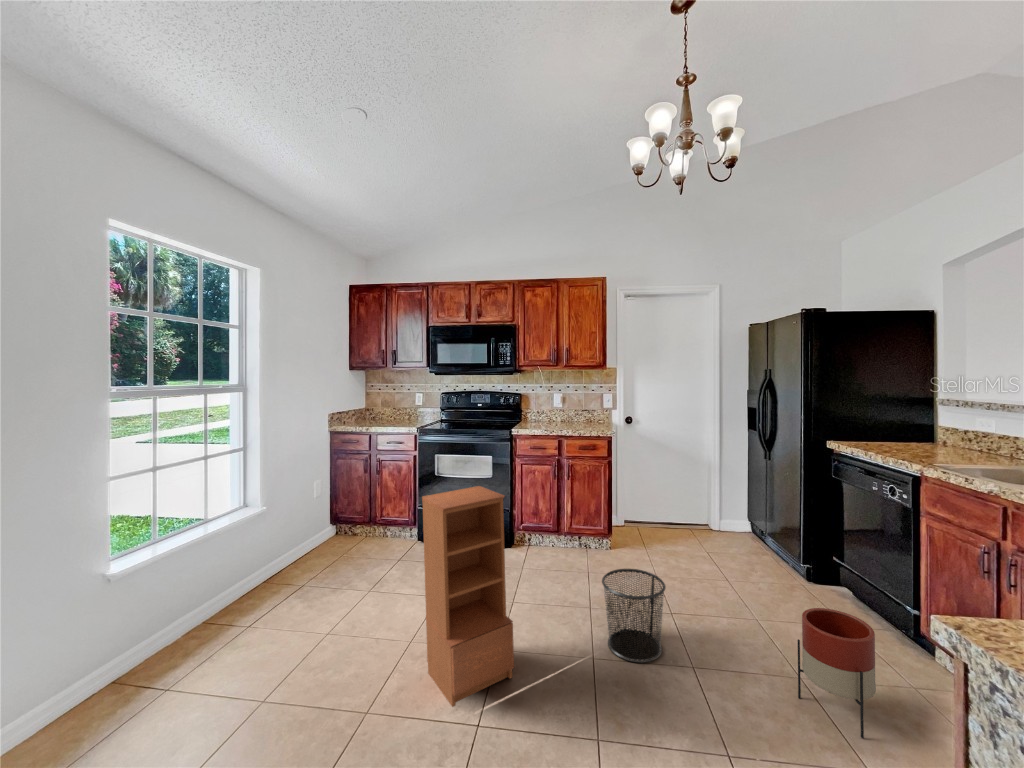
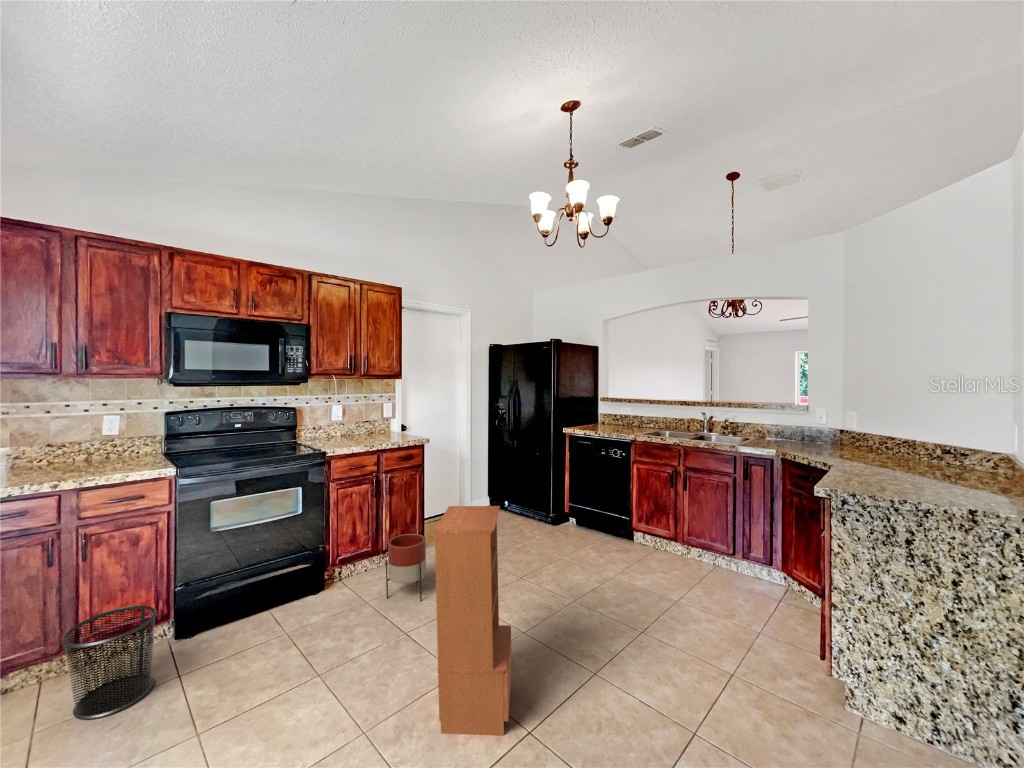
waste bin: present [602,569,666,663] -> present [61,605,157,719]
planter: present [798,608,876,738] -> present [386,534,426,601]

